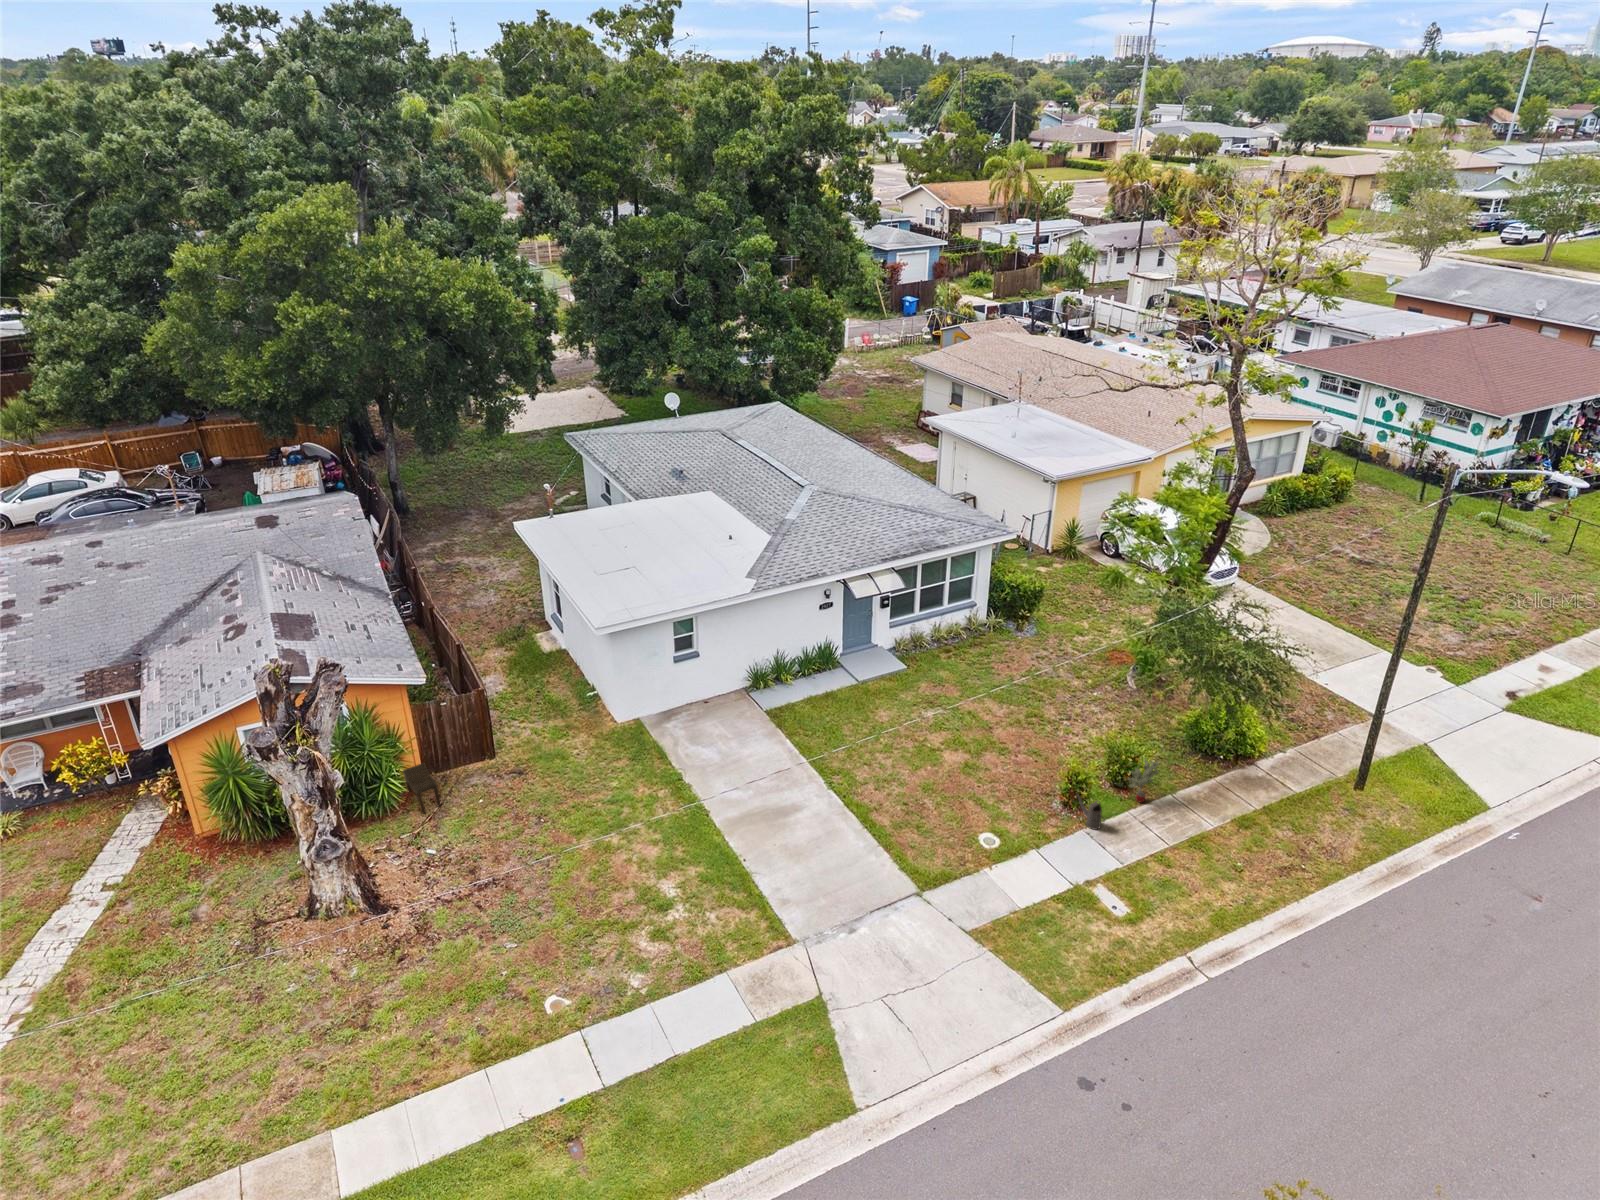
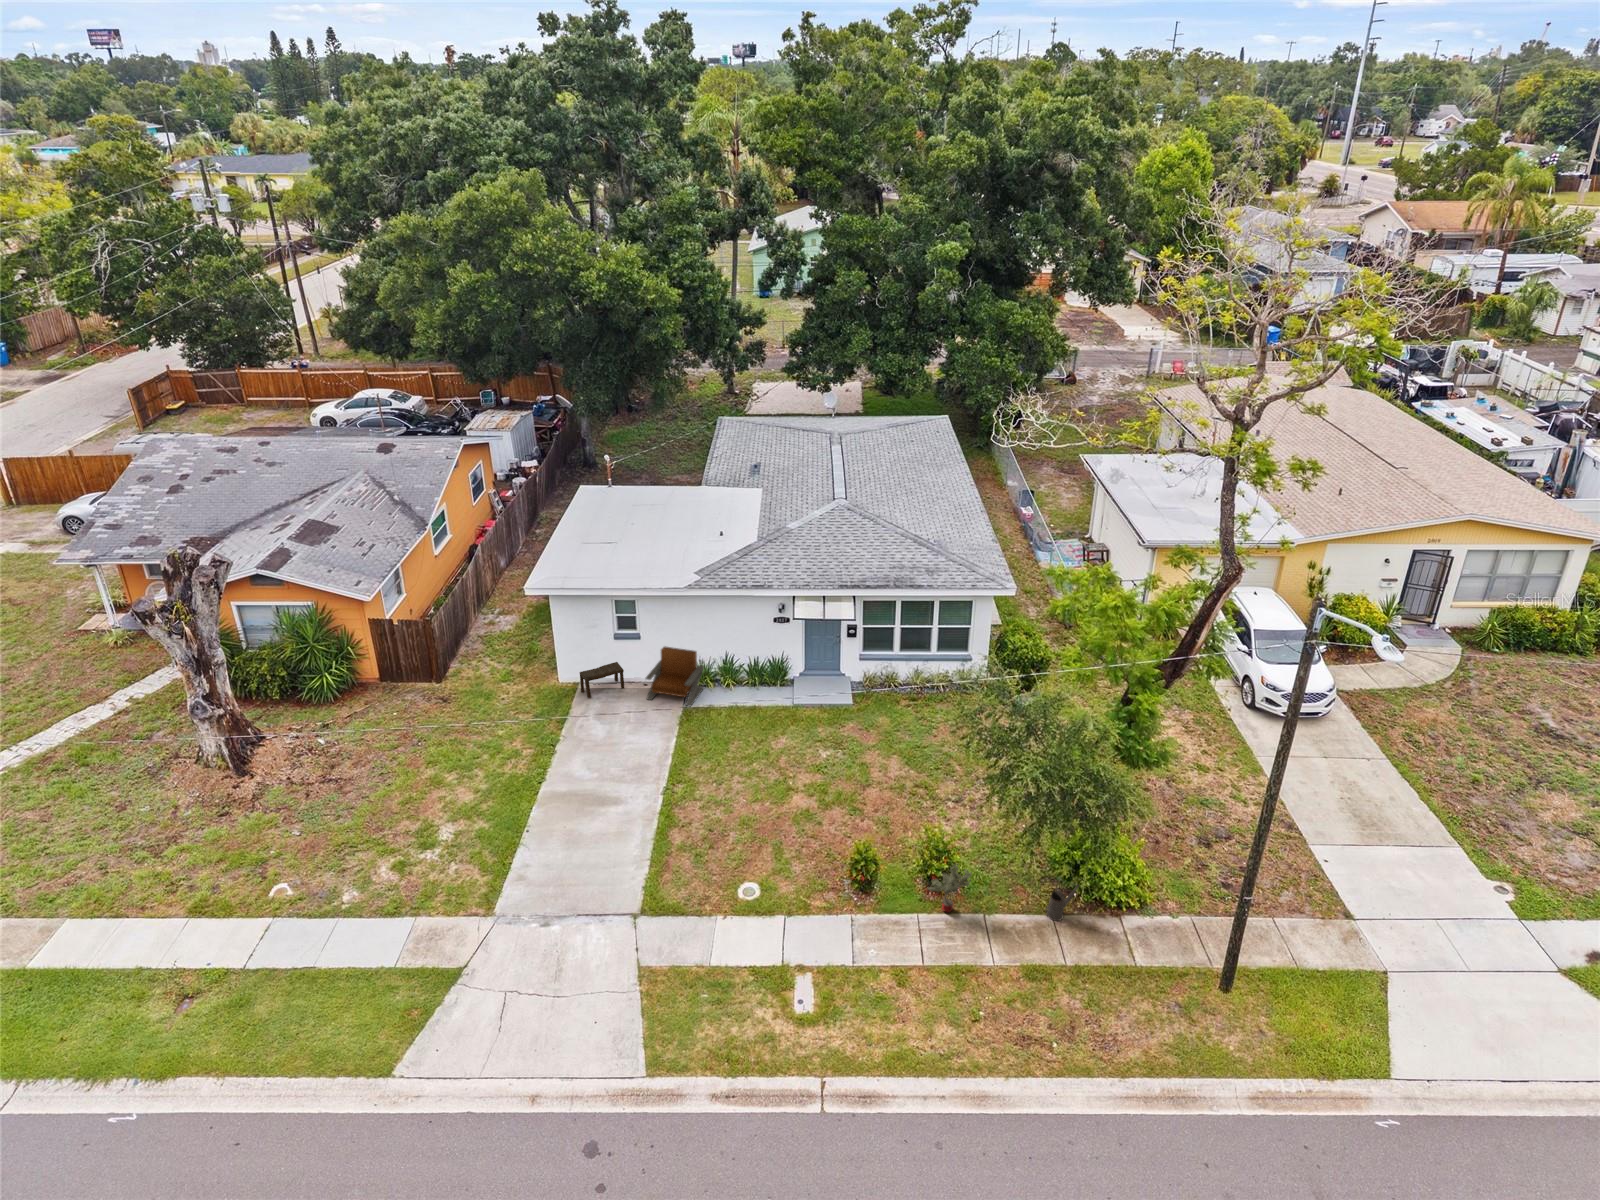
lounge chair: none [719,654,773,713] -> present [646,646,704,706]
bench: present [403,763,441,813] -> present [580,662,624,698]
watering can: present [1077,794,1102,830] -> present [1046,885,1079,921]

